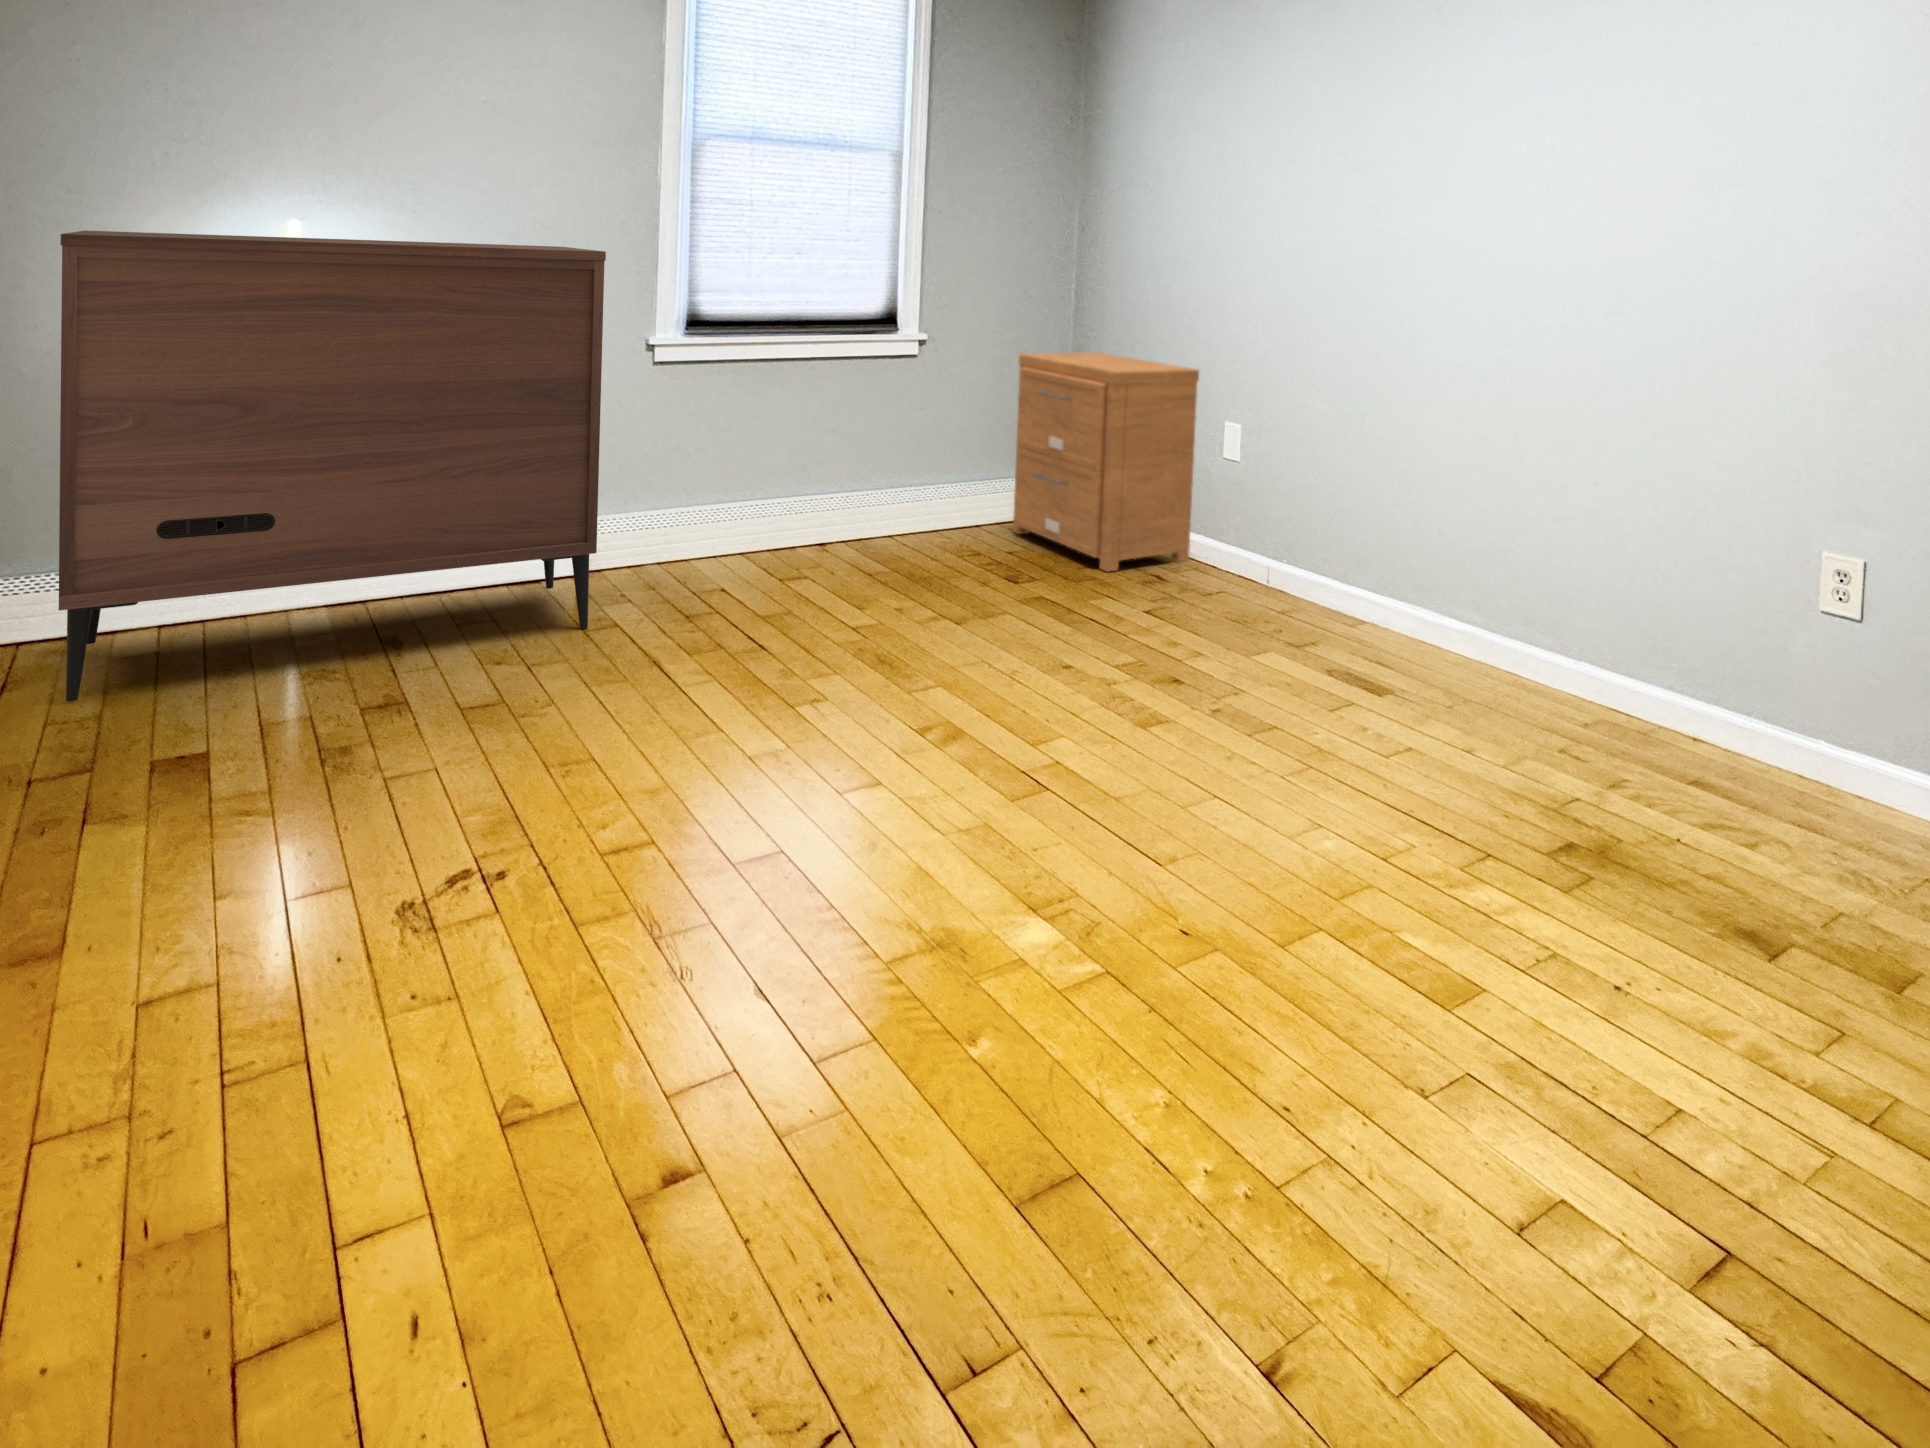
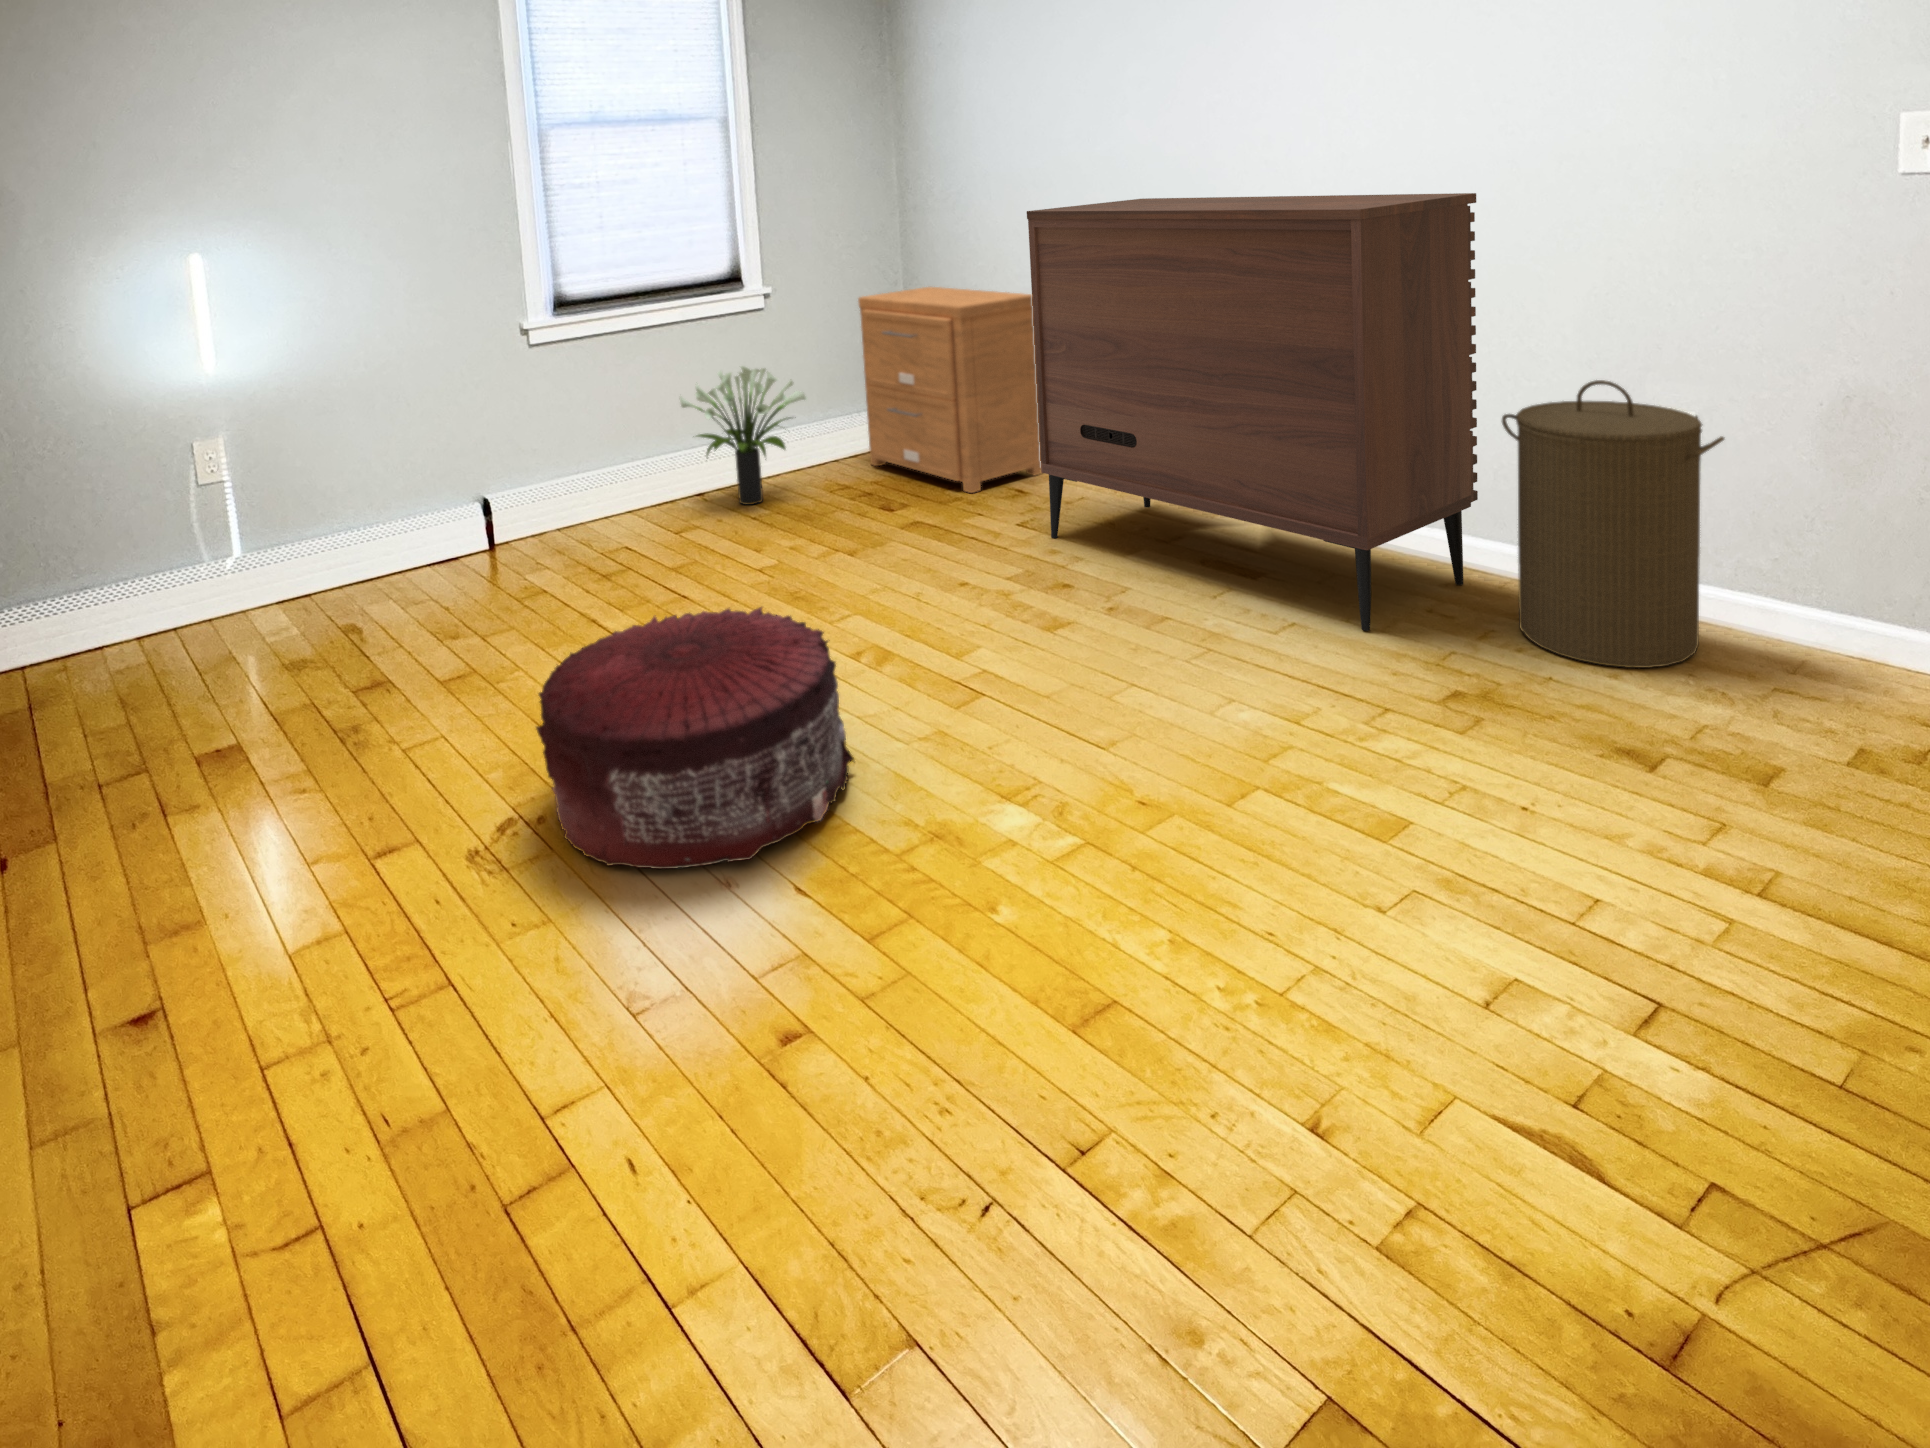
dresser: present [59,231,606,702] -> present [1027,193,1478,631]
potted plant: none [811,409,946,558] -> present [680,366,807,505]
laundry hamper: none [1652,509,1889,838] -> present [1502,380,1724,668]
pouf: none [506,653,875,950] -> present [536,607,854,869]

